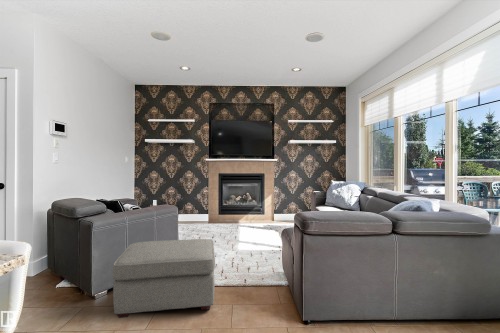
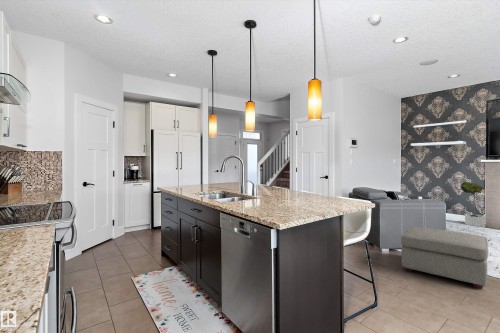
potted tree: none [190,180,209,224] -> present [461,181,486,227]

